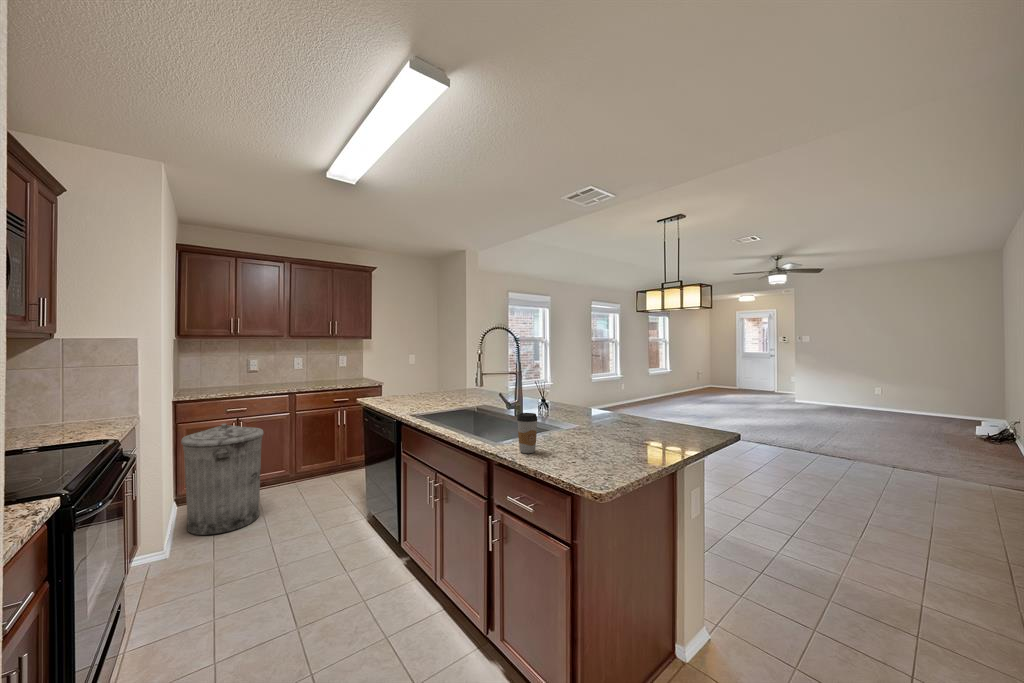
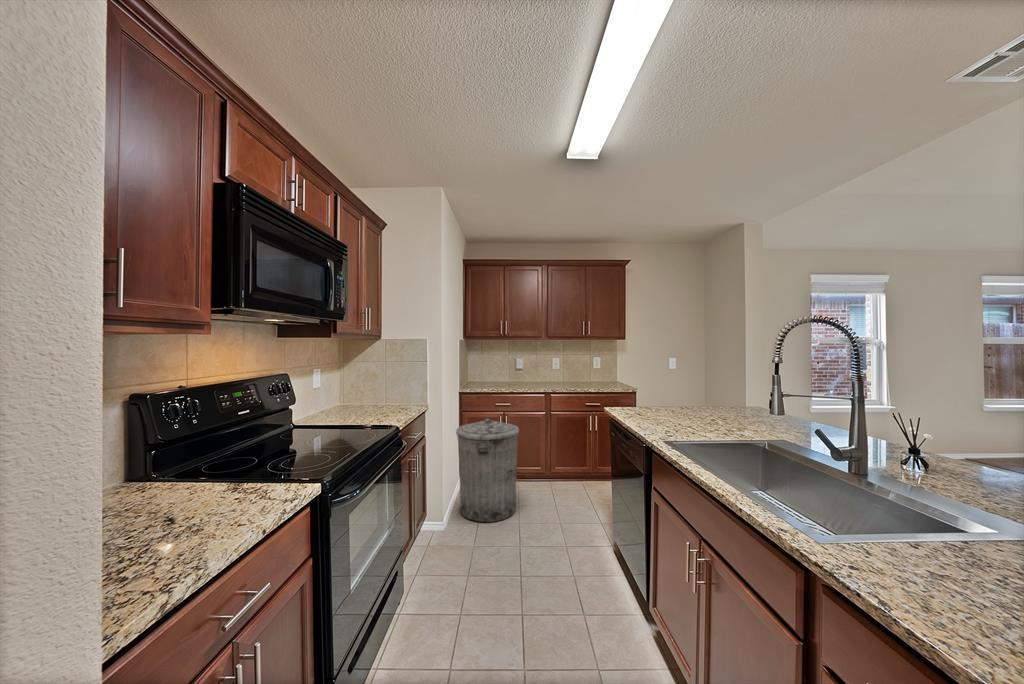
coffee cup: present [517,413,538,453] -> none [883,502,948,603]

